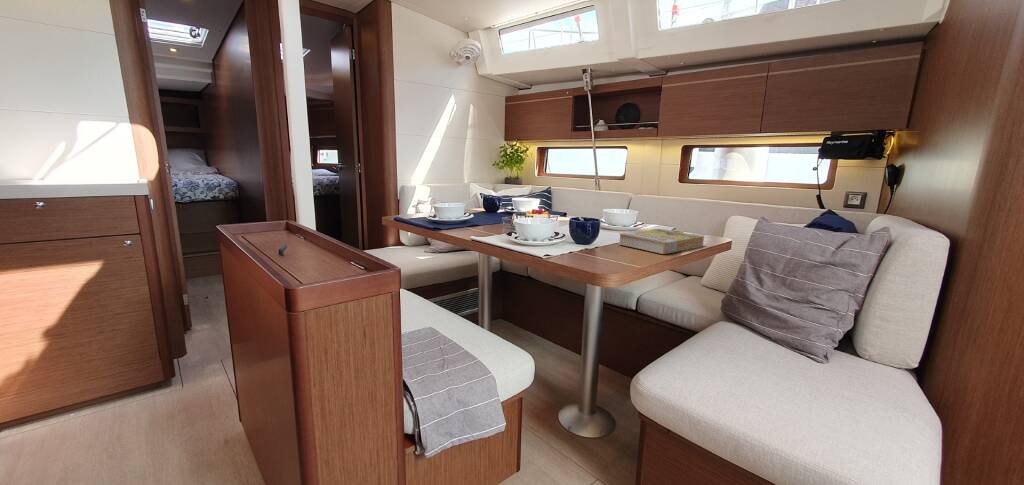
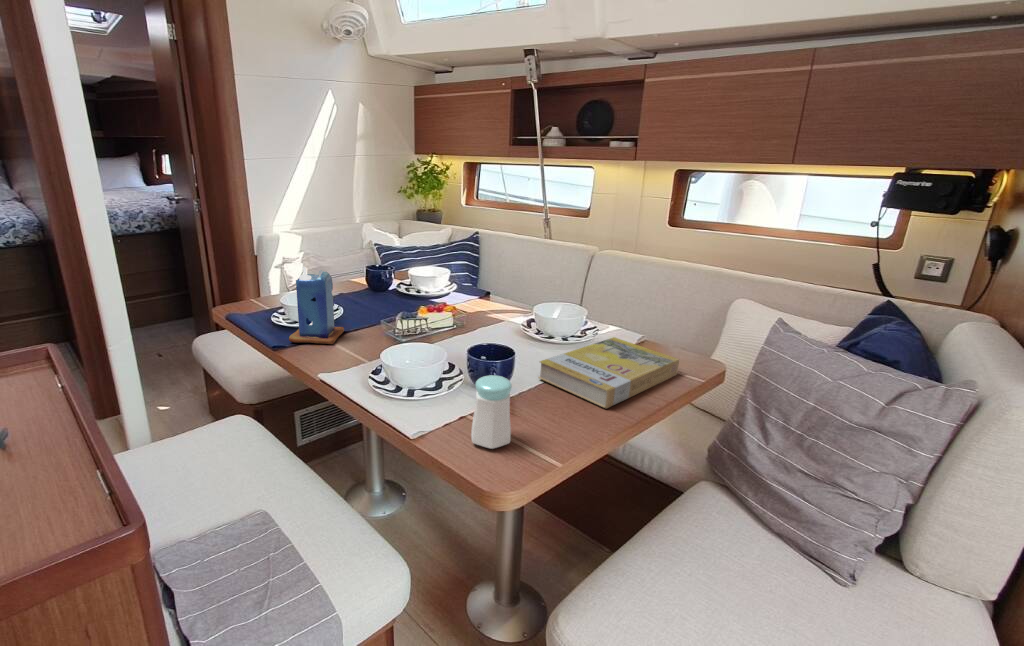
candle: none [463,184,491,231] -> present [289,267,344,344]
salt shaker: none [591,224,616,262] -> present [471,375,512,448]

